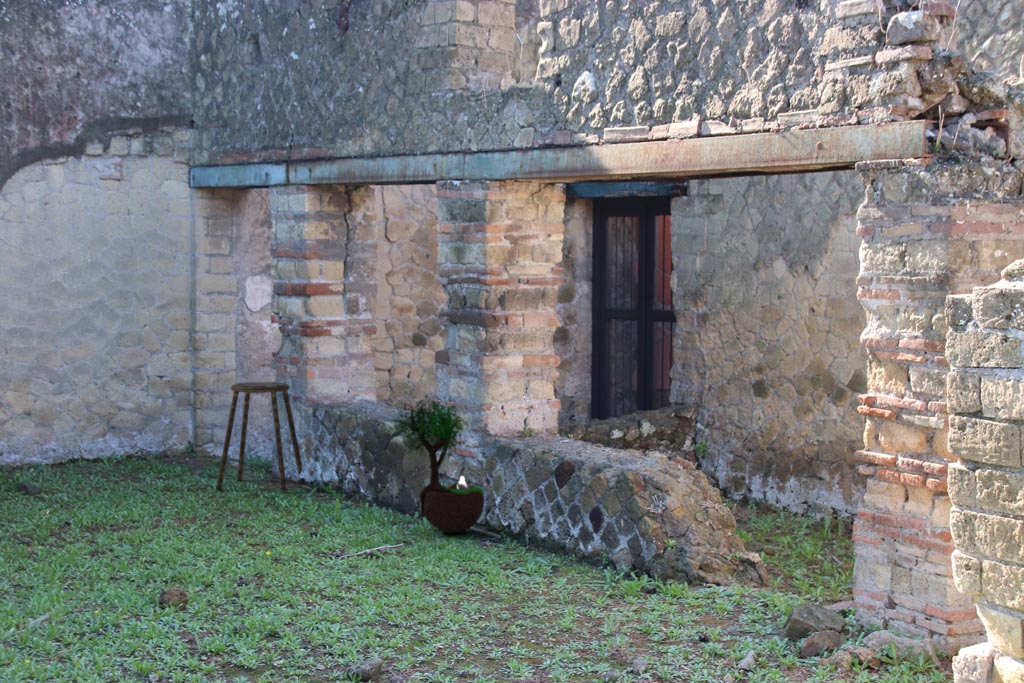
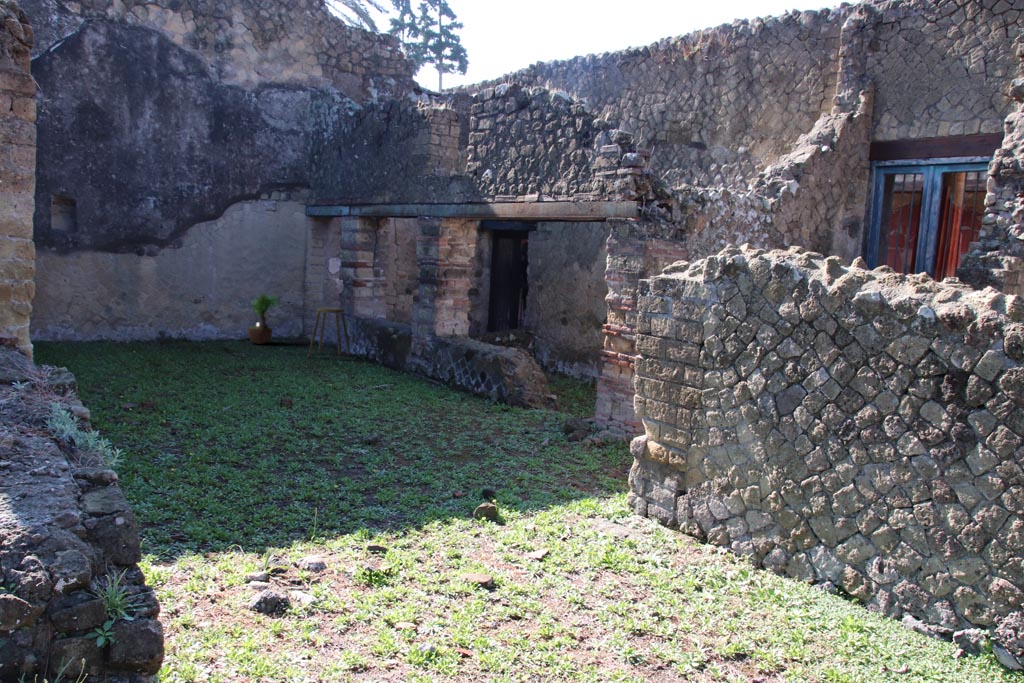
potted tree: present [390,393,484,533] -> present [248,295,278,344]

